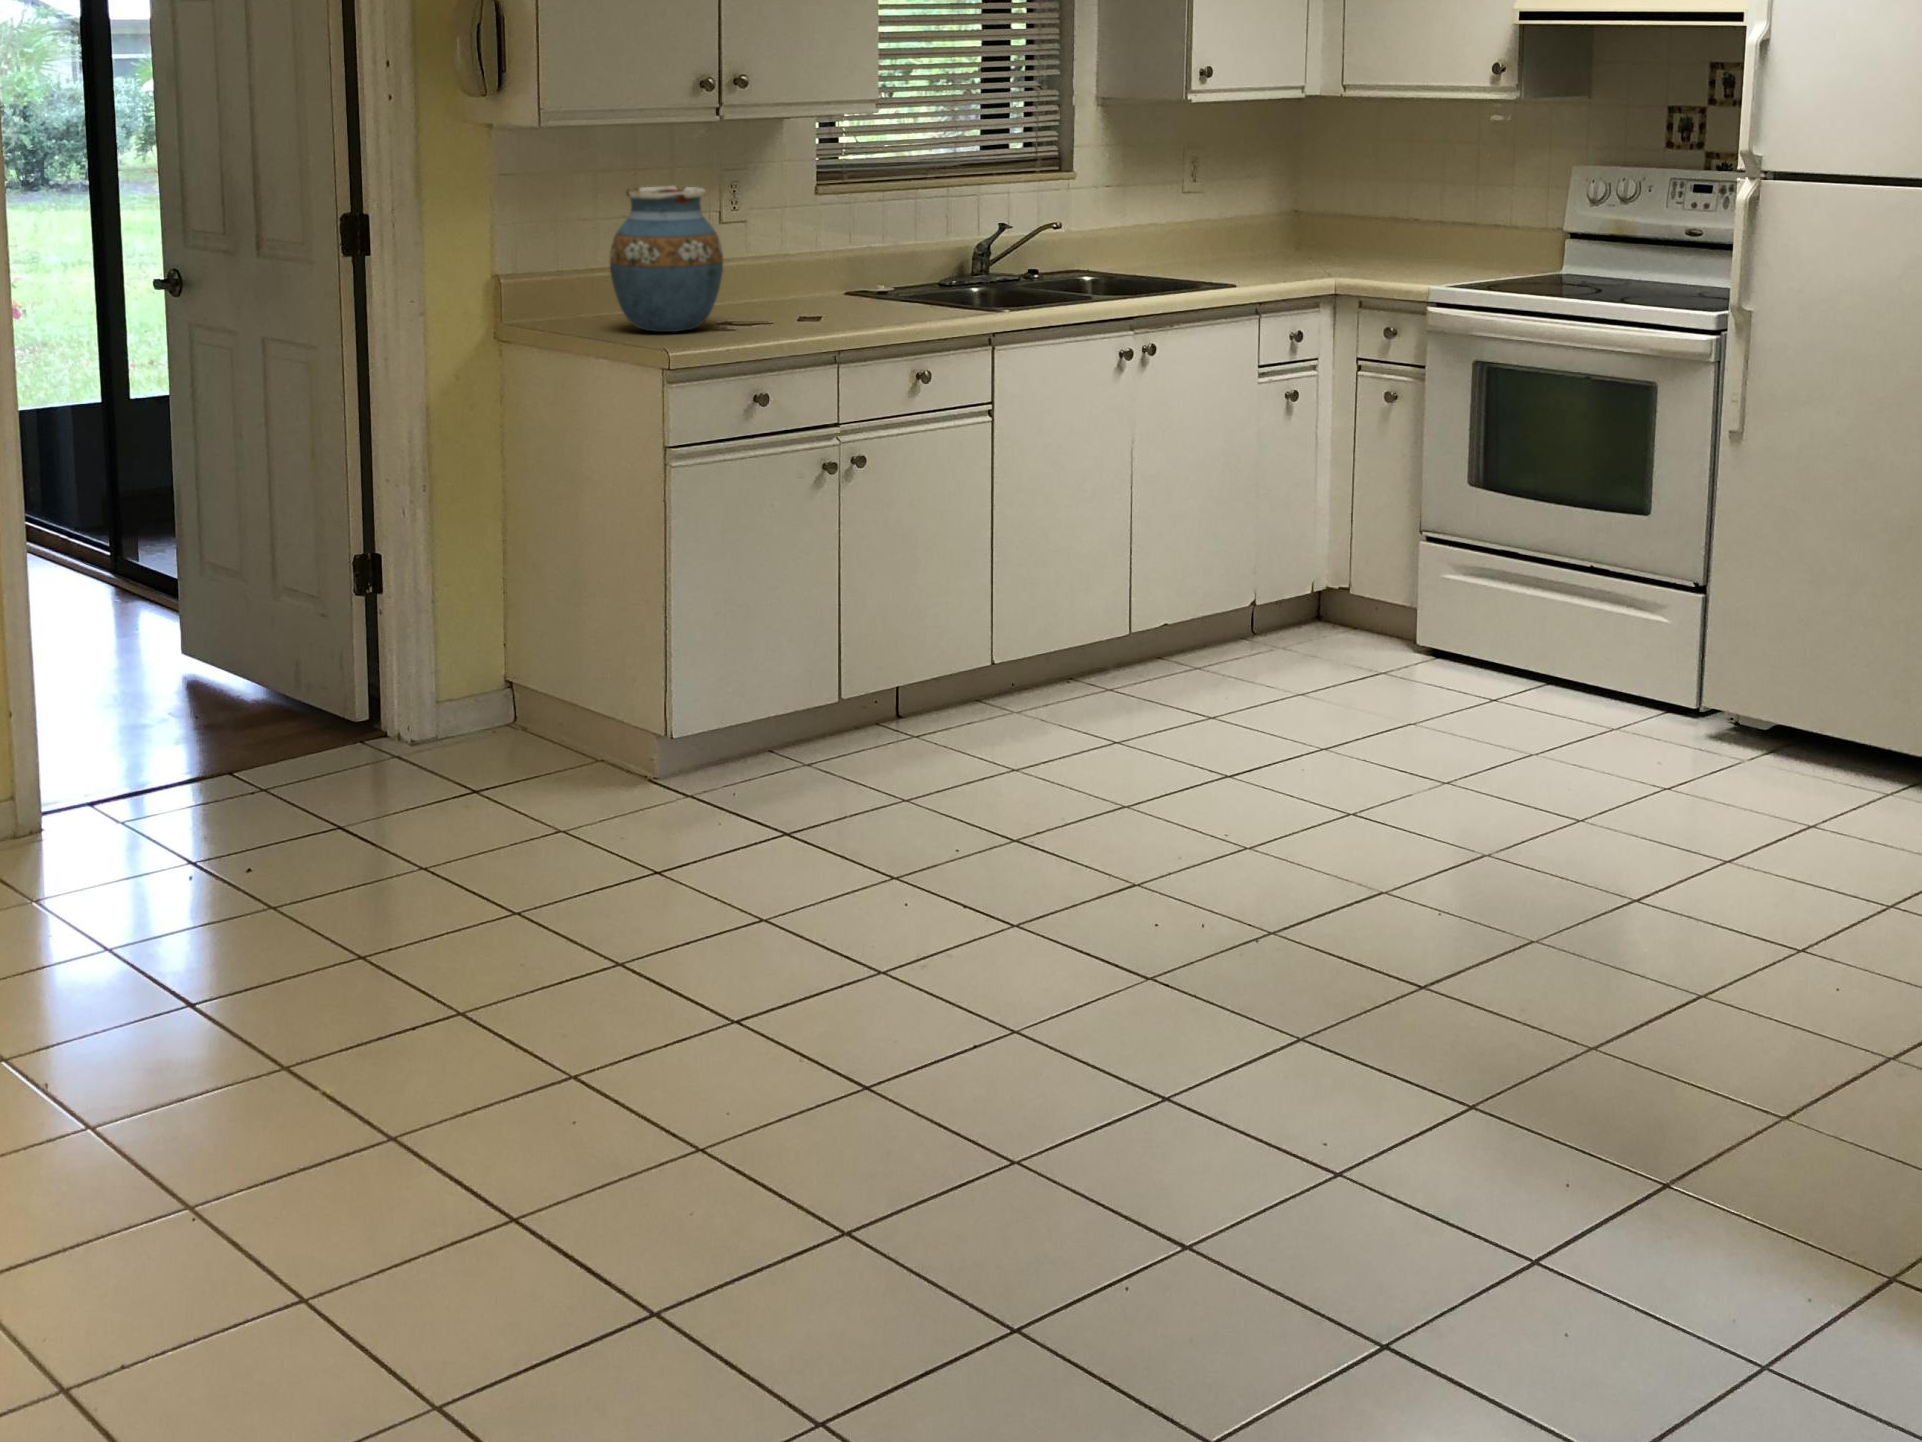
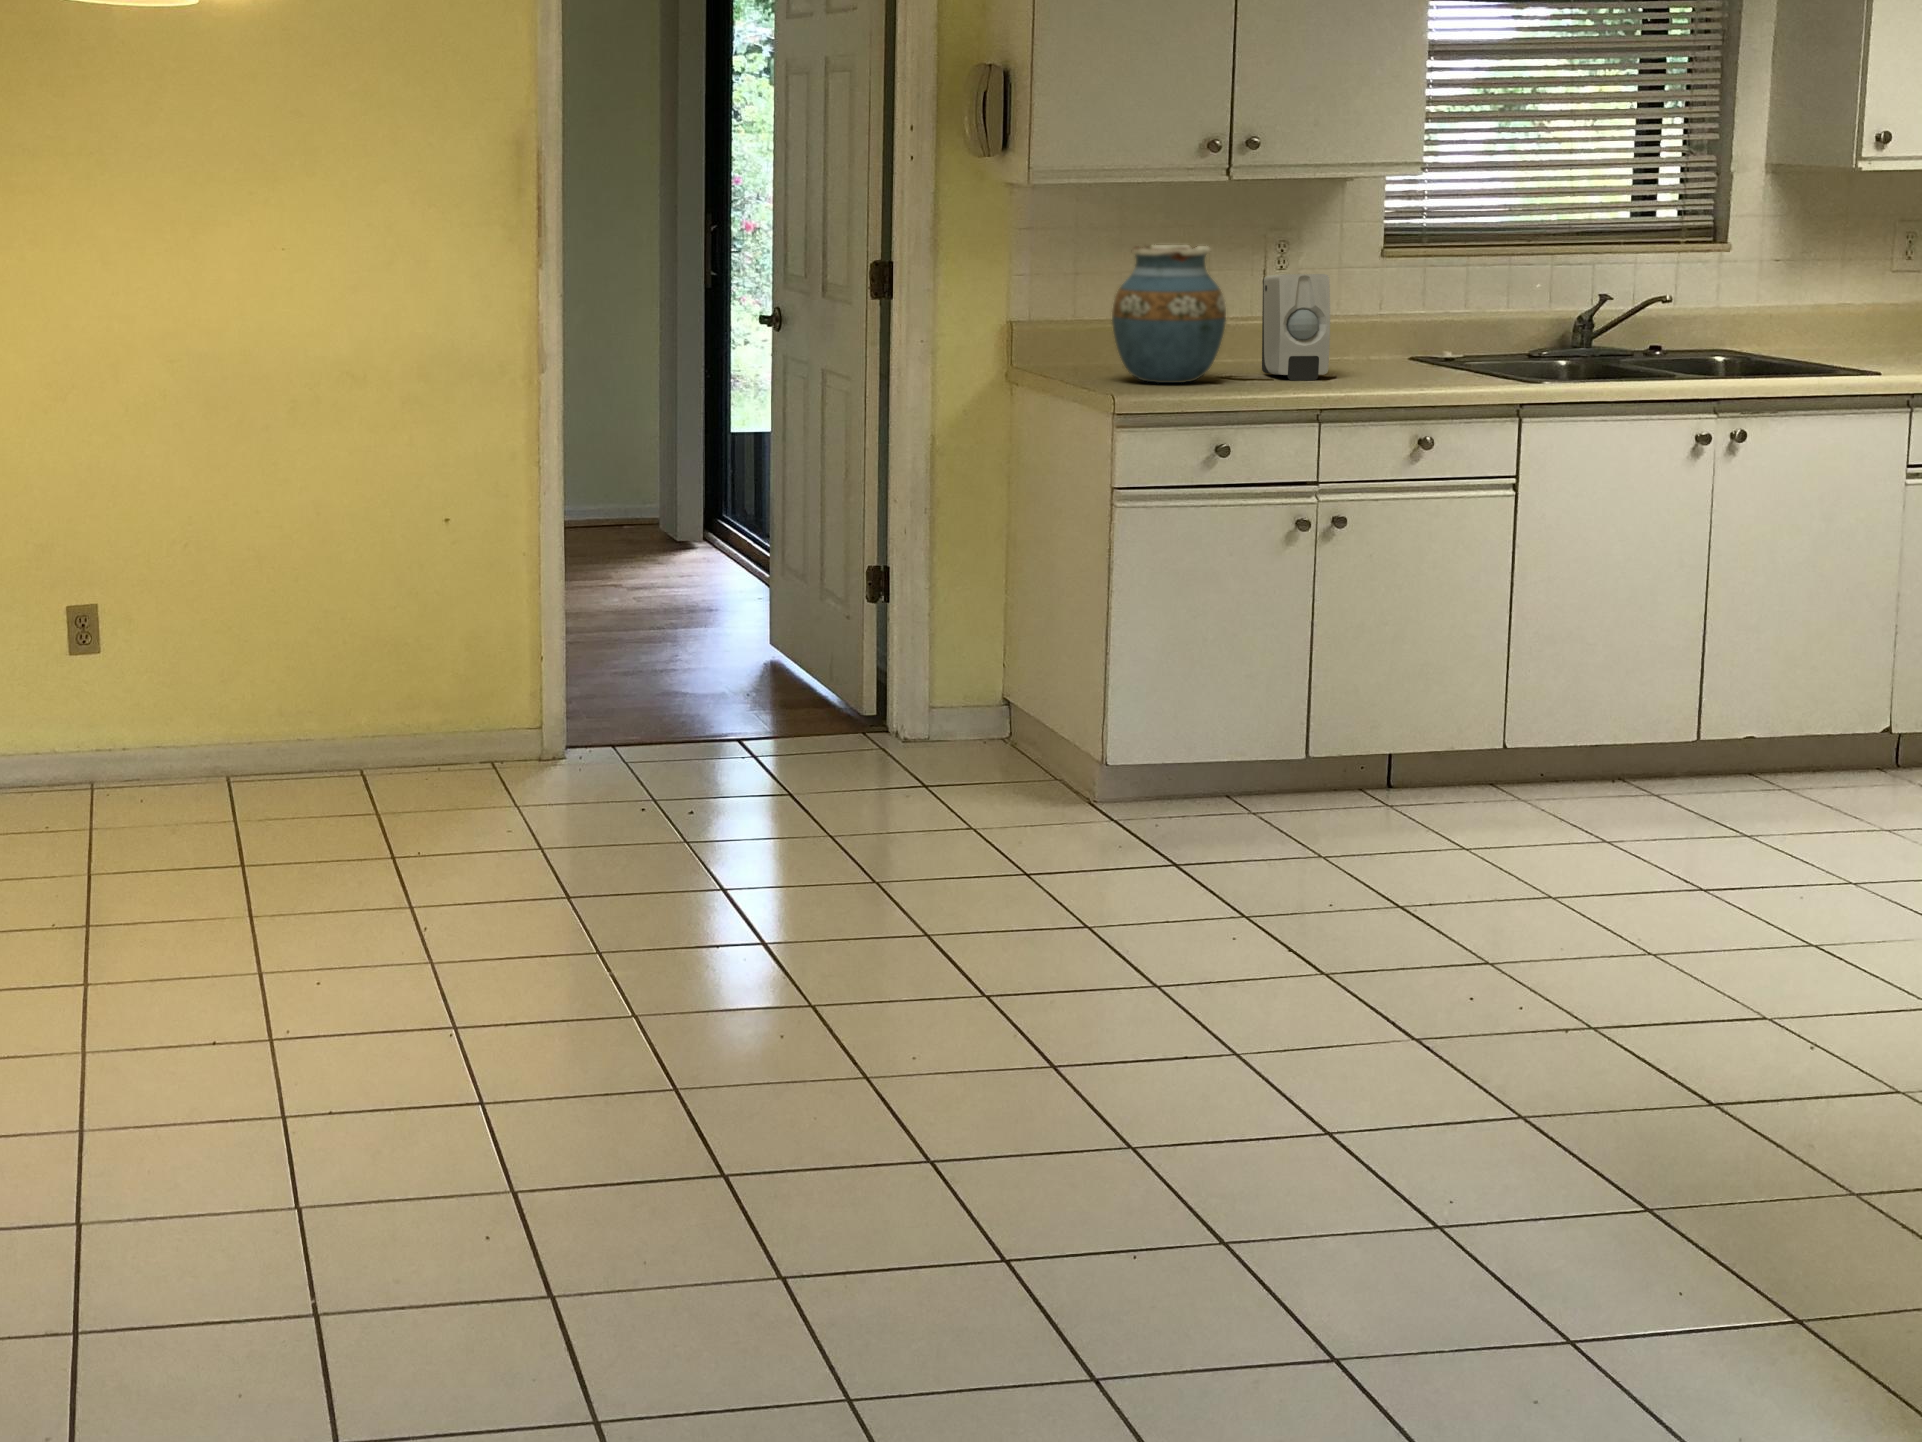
soap dispenser: none [734,212,811,321] -> present [1262,274,1330,380]

